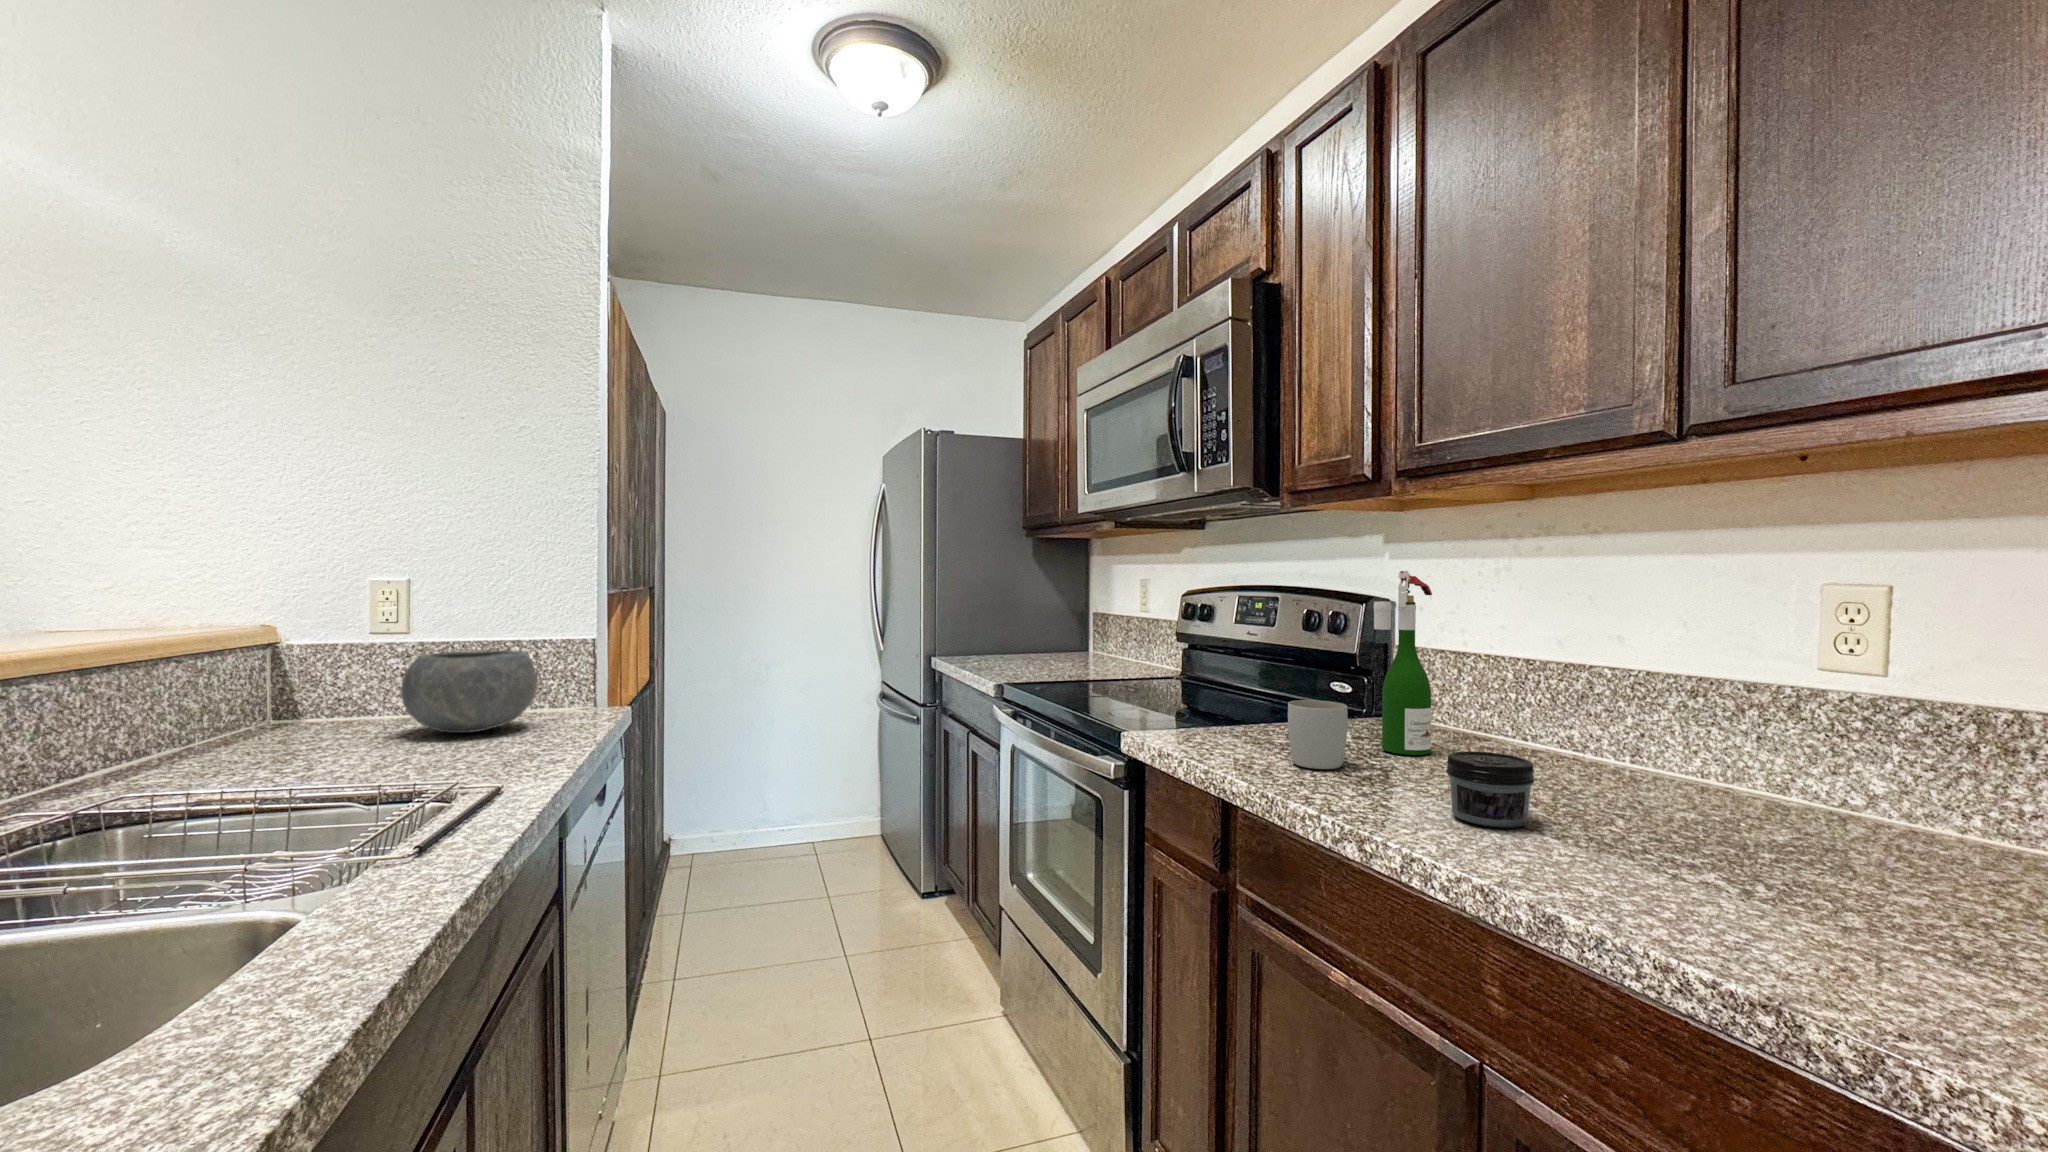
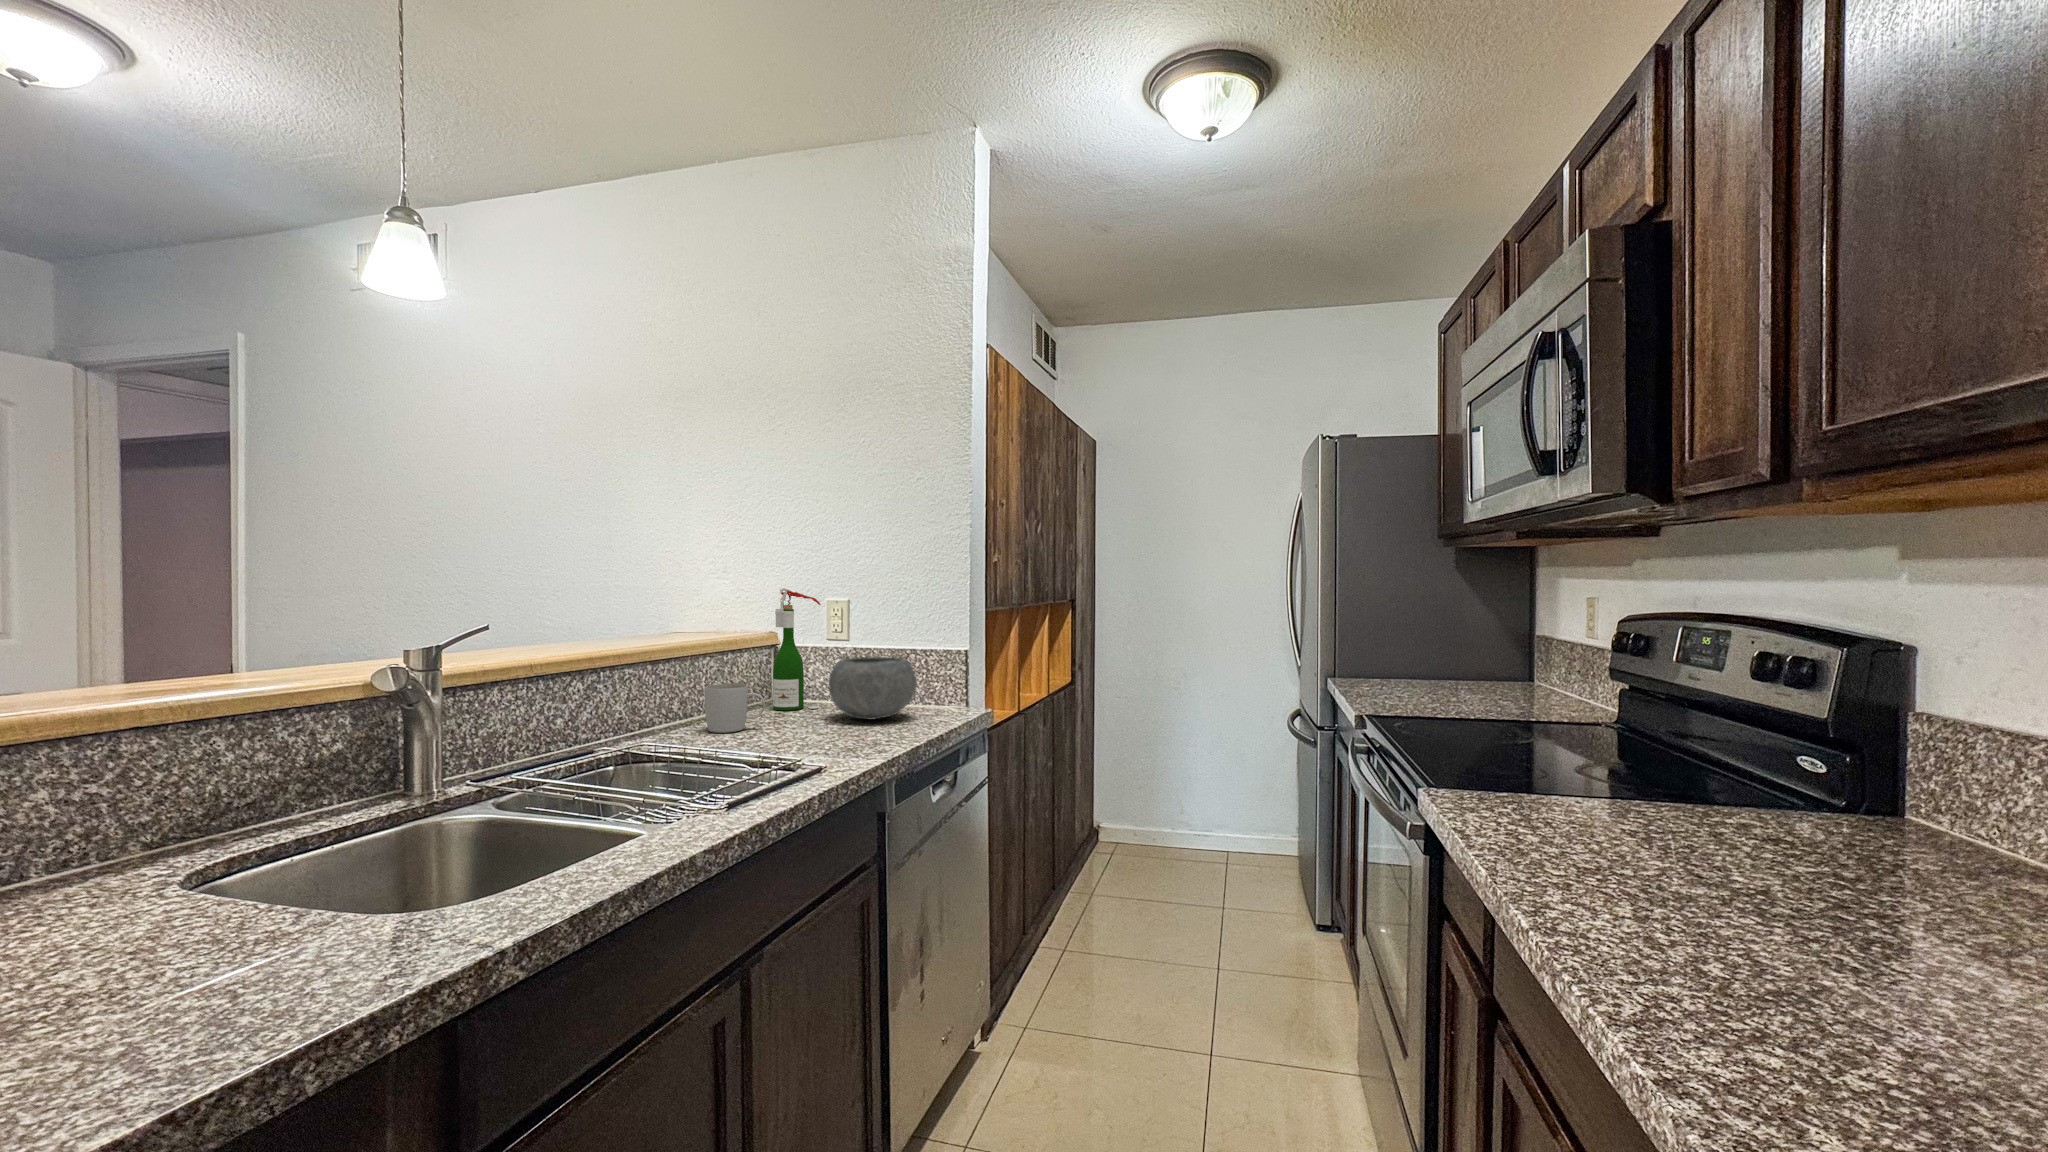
wine bottle: present [1374,571,1432,755] -> present [773,588,821,710]
mug: present [1288,700,1348,769] -> present [704,684,765,733]
jar: present [1446,751,1535,828] -> none [1751,886,1911,1017]

